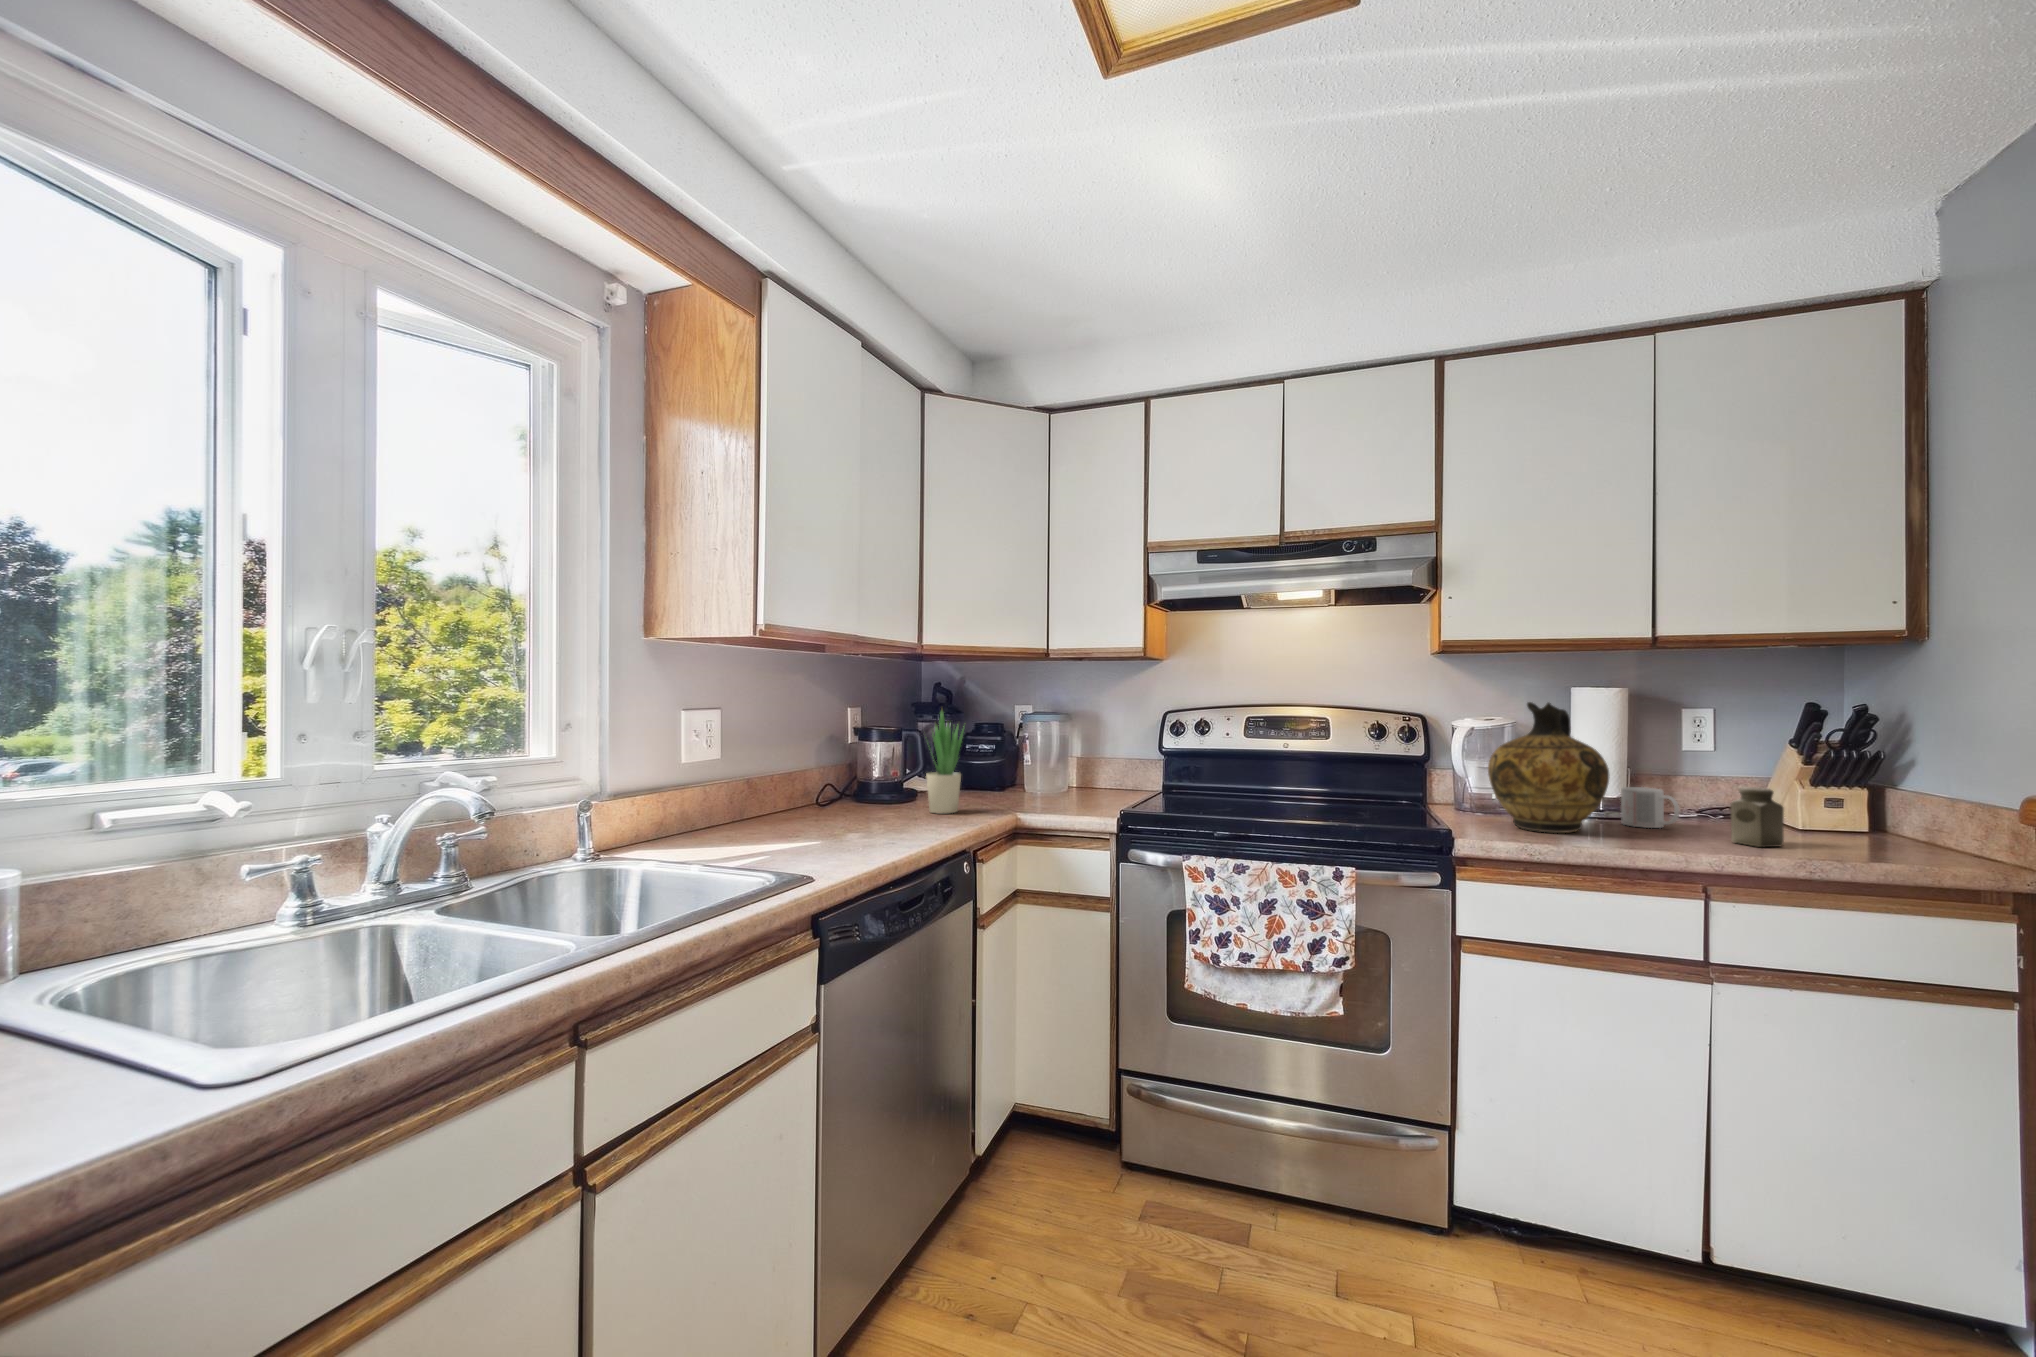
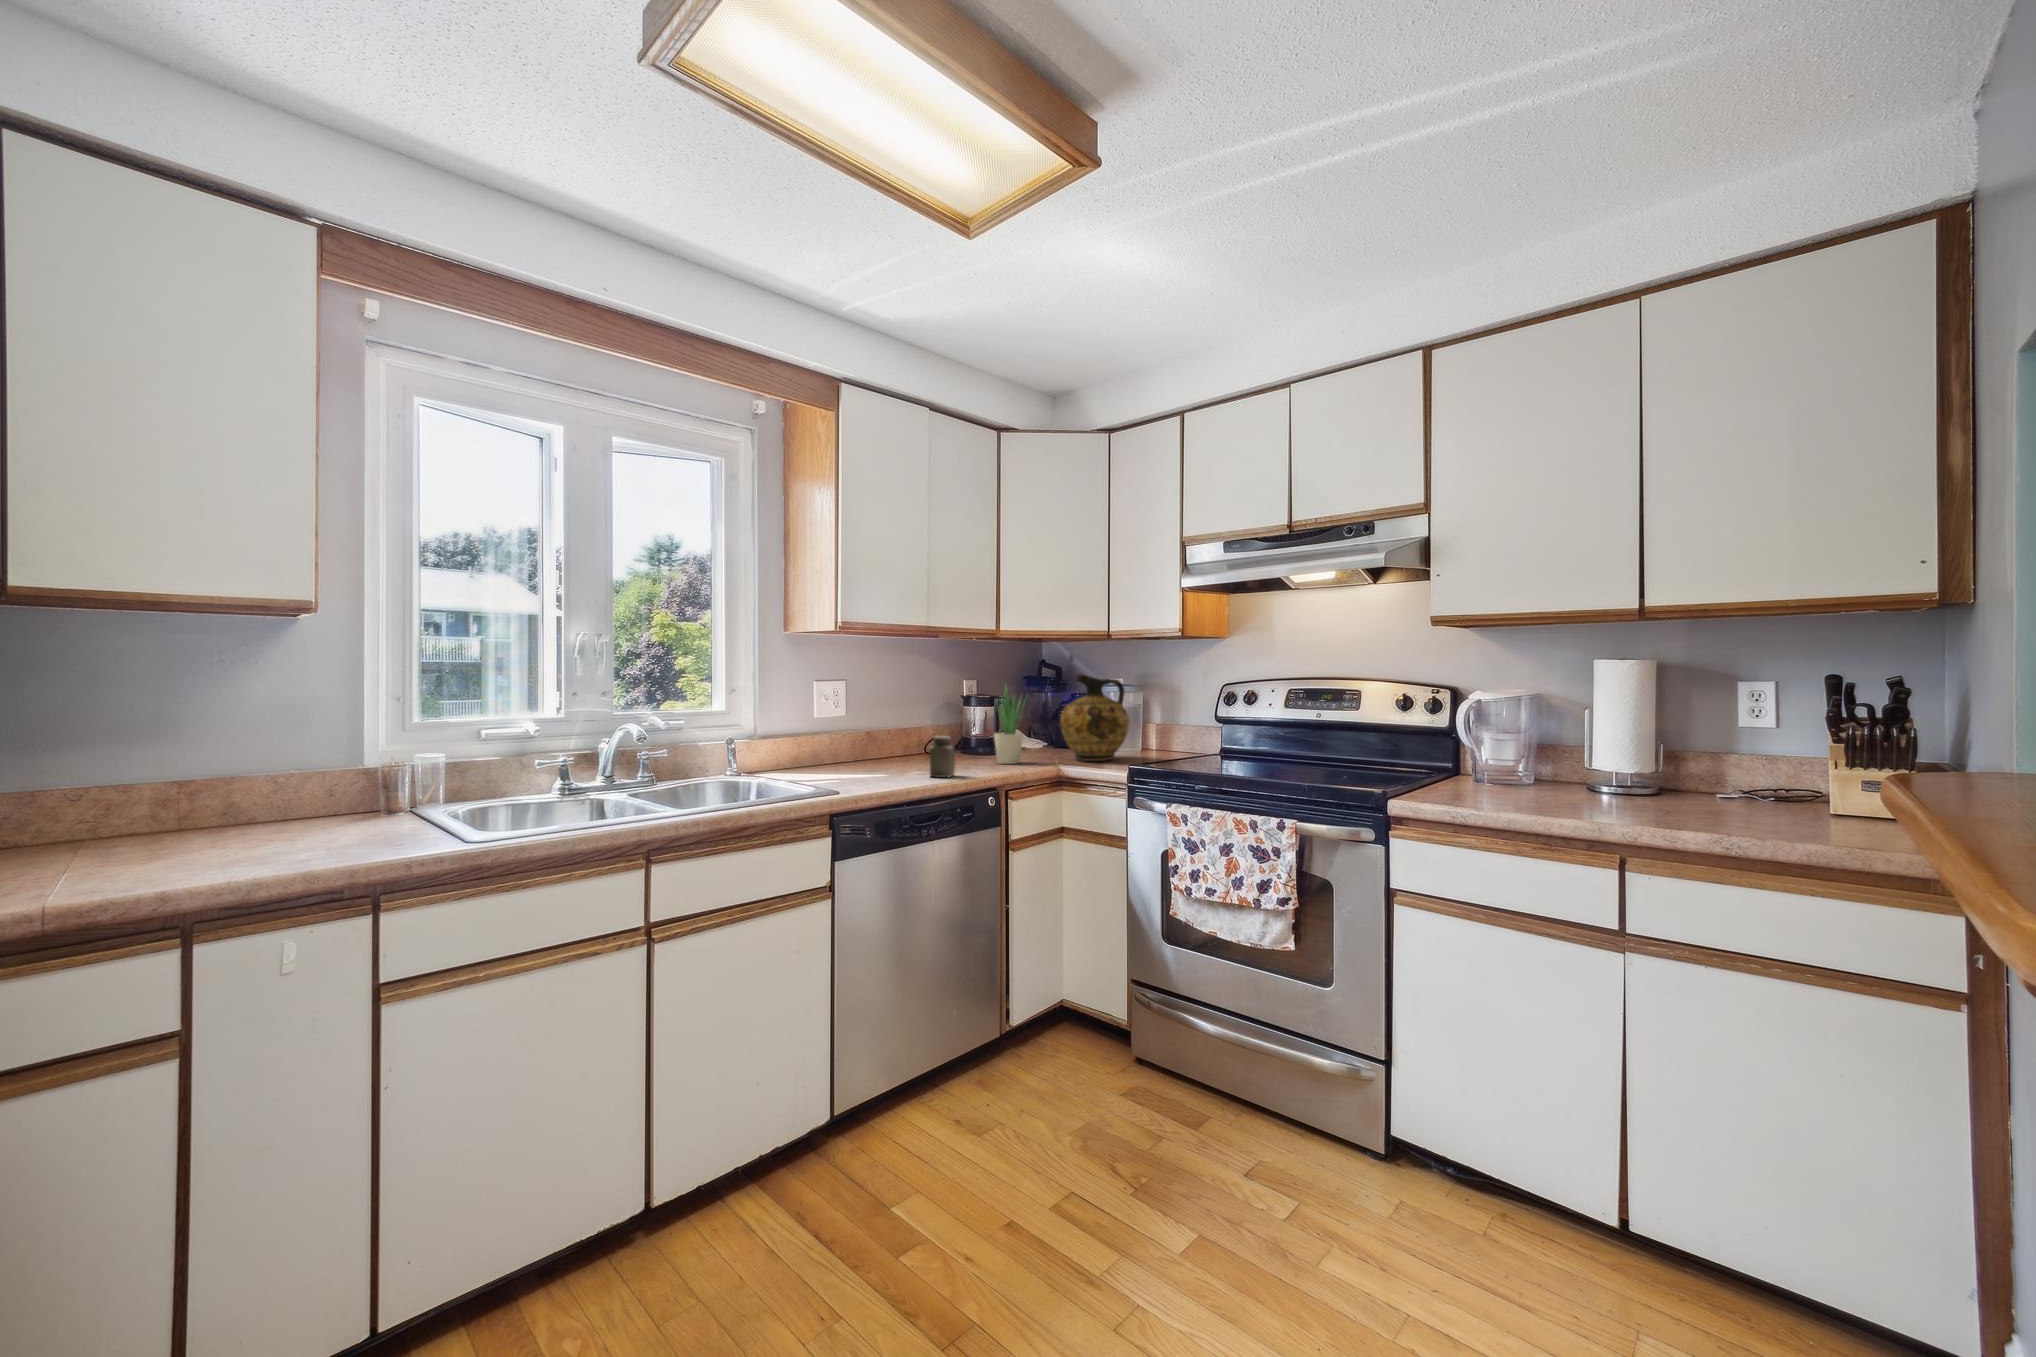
ceramic jug: present [1488,702,1609,833] -> present [1060,674,1129,761]
mug: present [1621,787,1679,828] -> none [1613,762,1662,803]
salt shaker: present [1730,787,1784,847] -> present [929,736,955,778]

